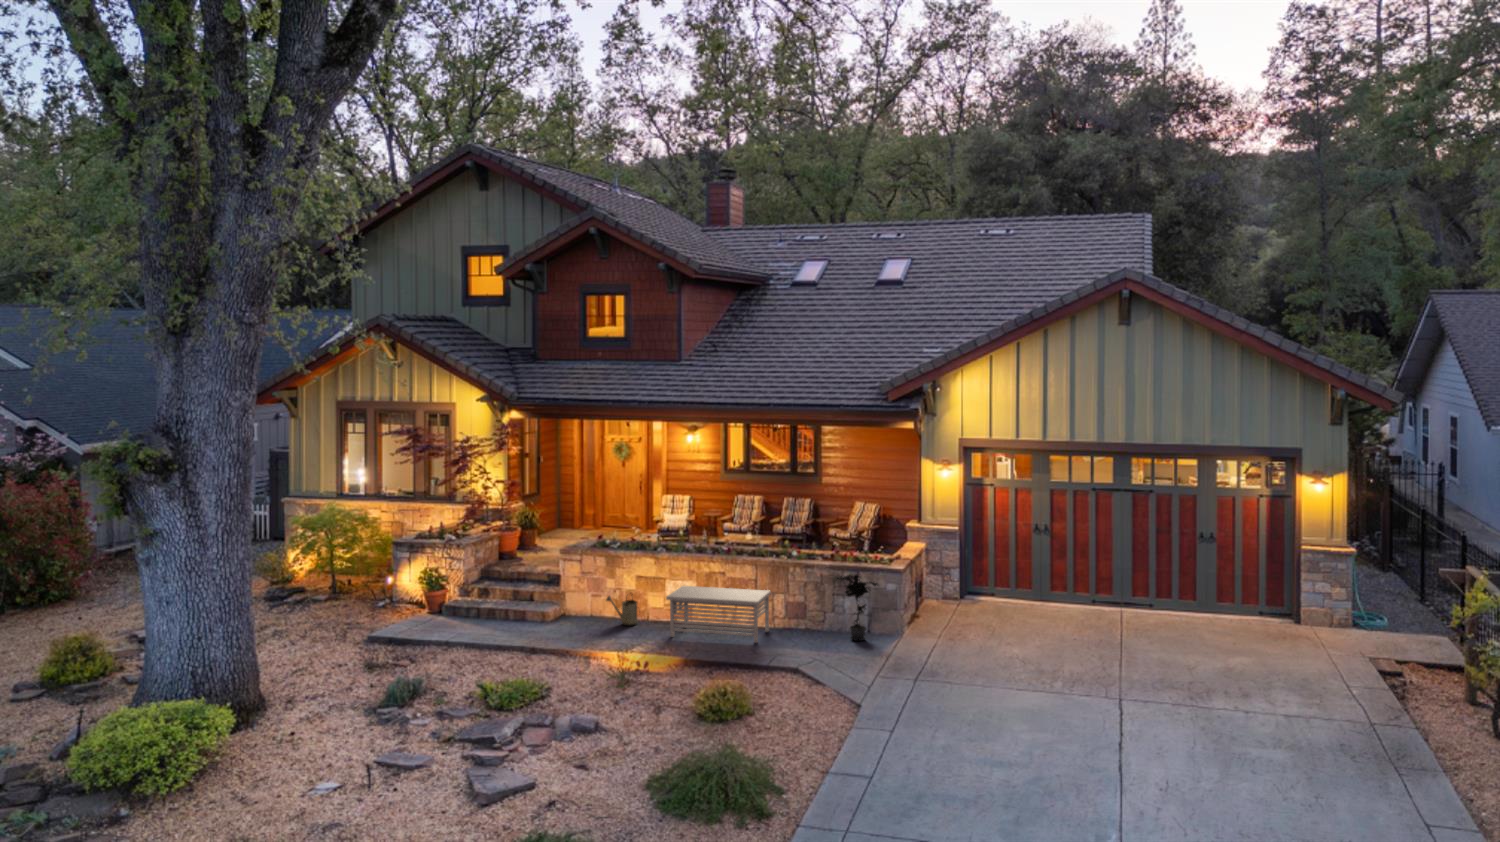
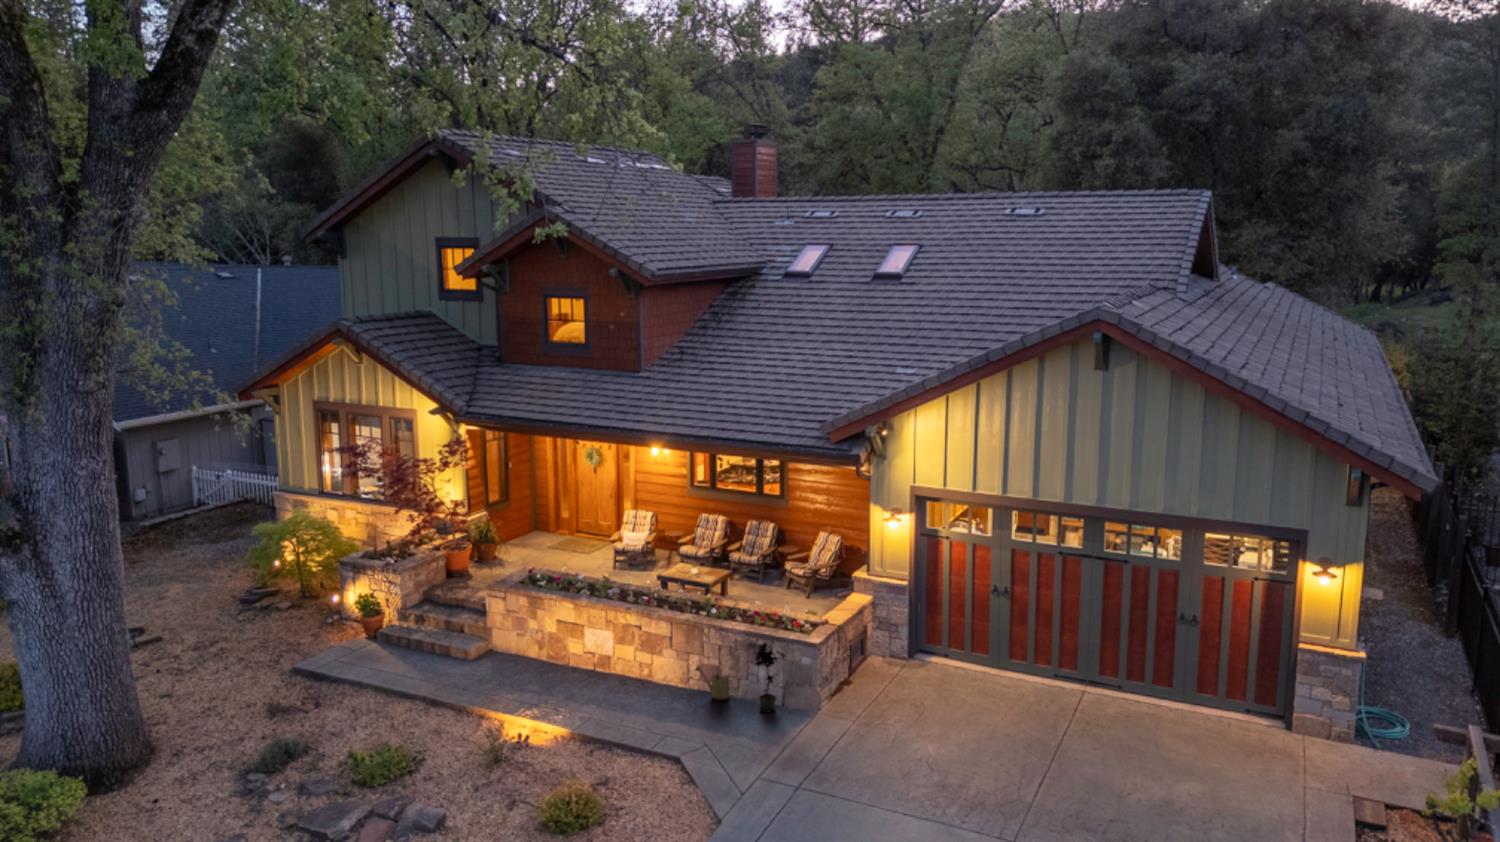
storage bench: present [666,586,771,643] -> none [572,635,685,707]
watering can: present [606,596,637,626] -> present [695,665,730,701]

